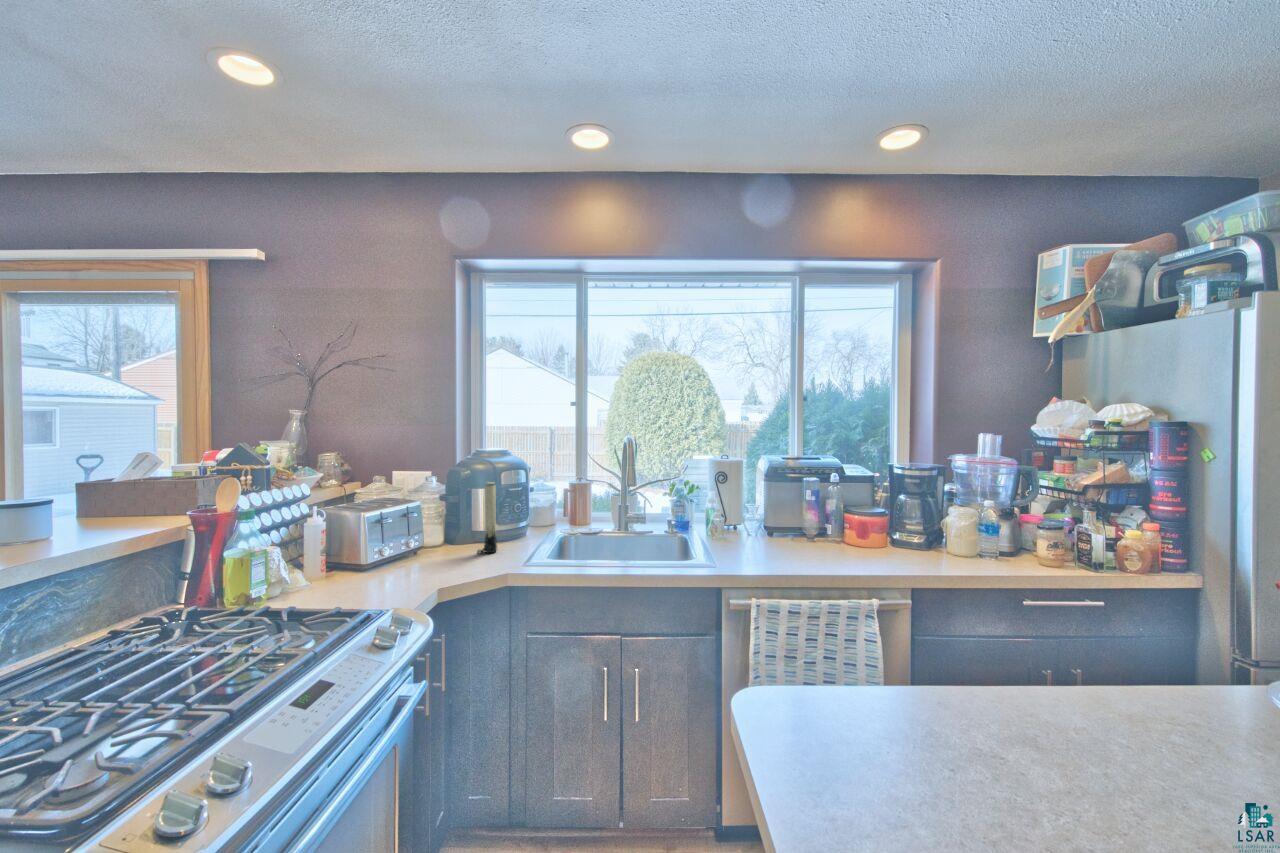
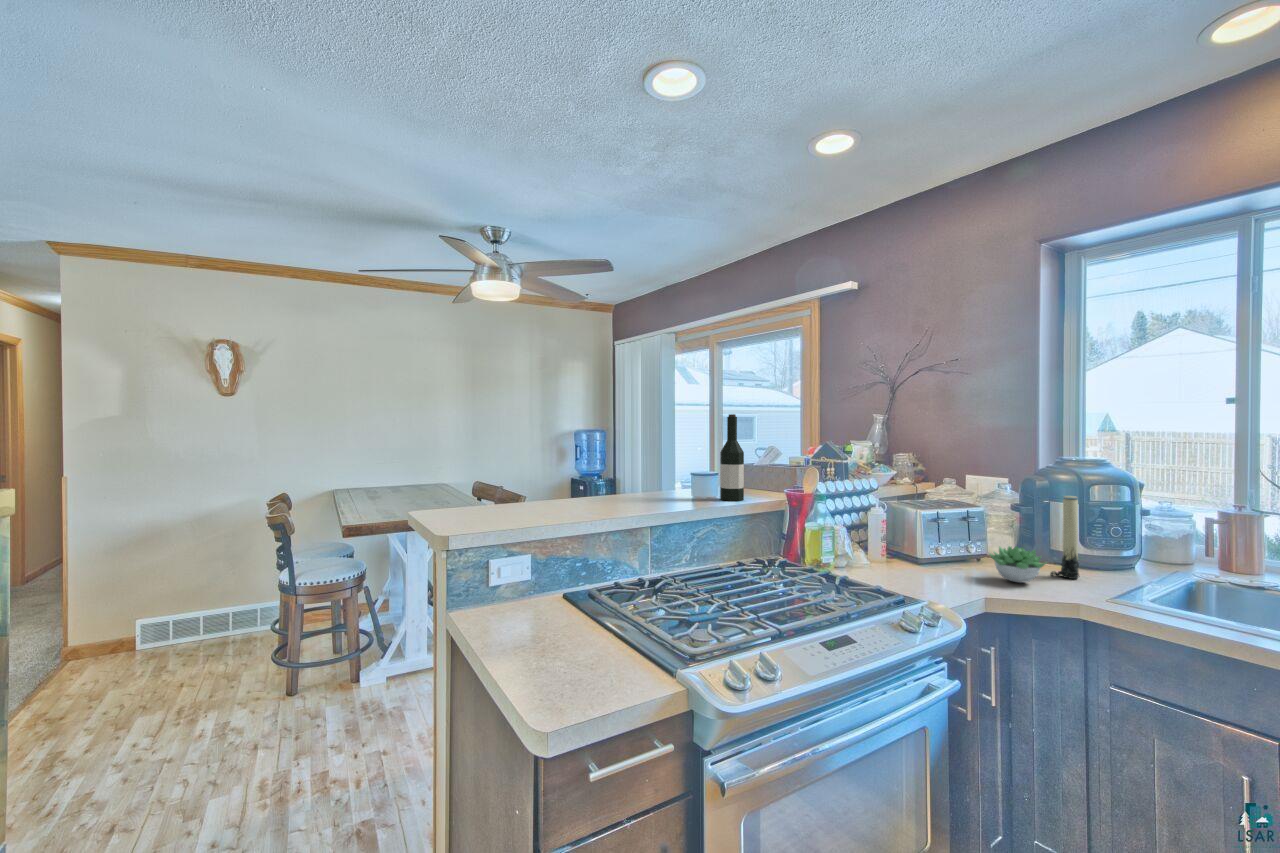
wine bottle: none [61,410,112,544] -> present [720,414,744,501]
succulent plant: none [432,533,480,567] -> present [990,546,1046,583]

